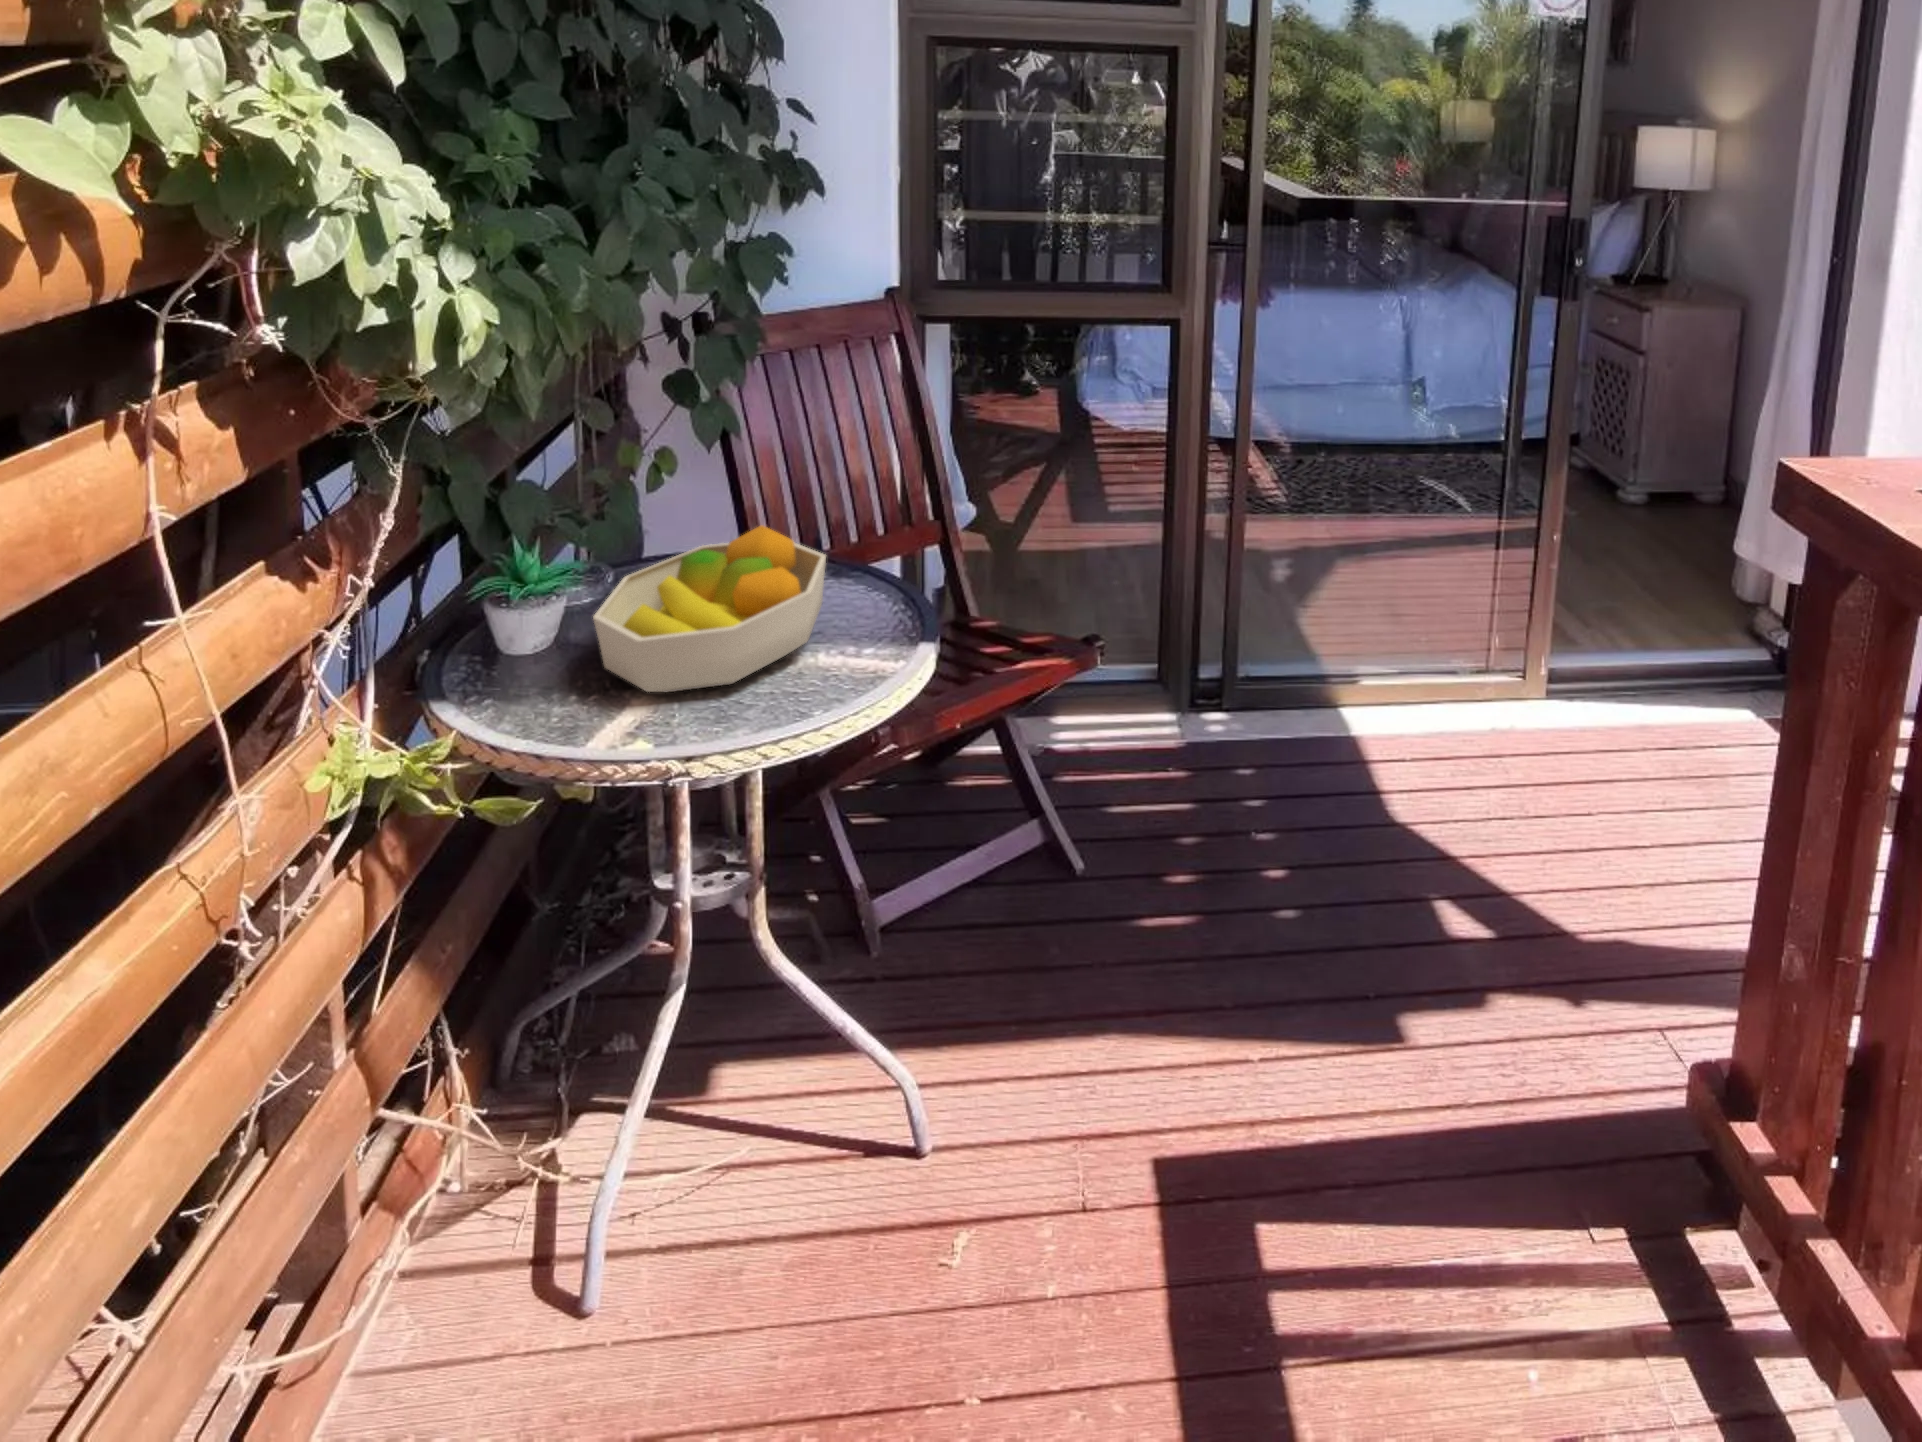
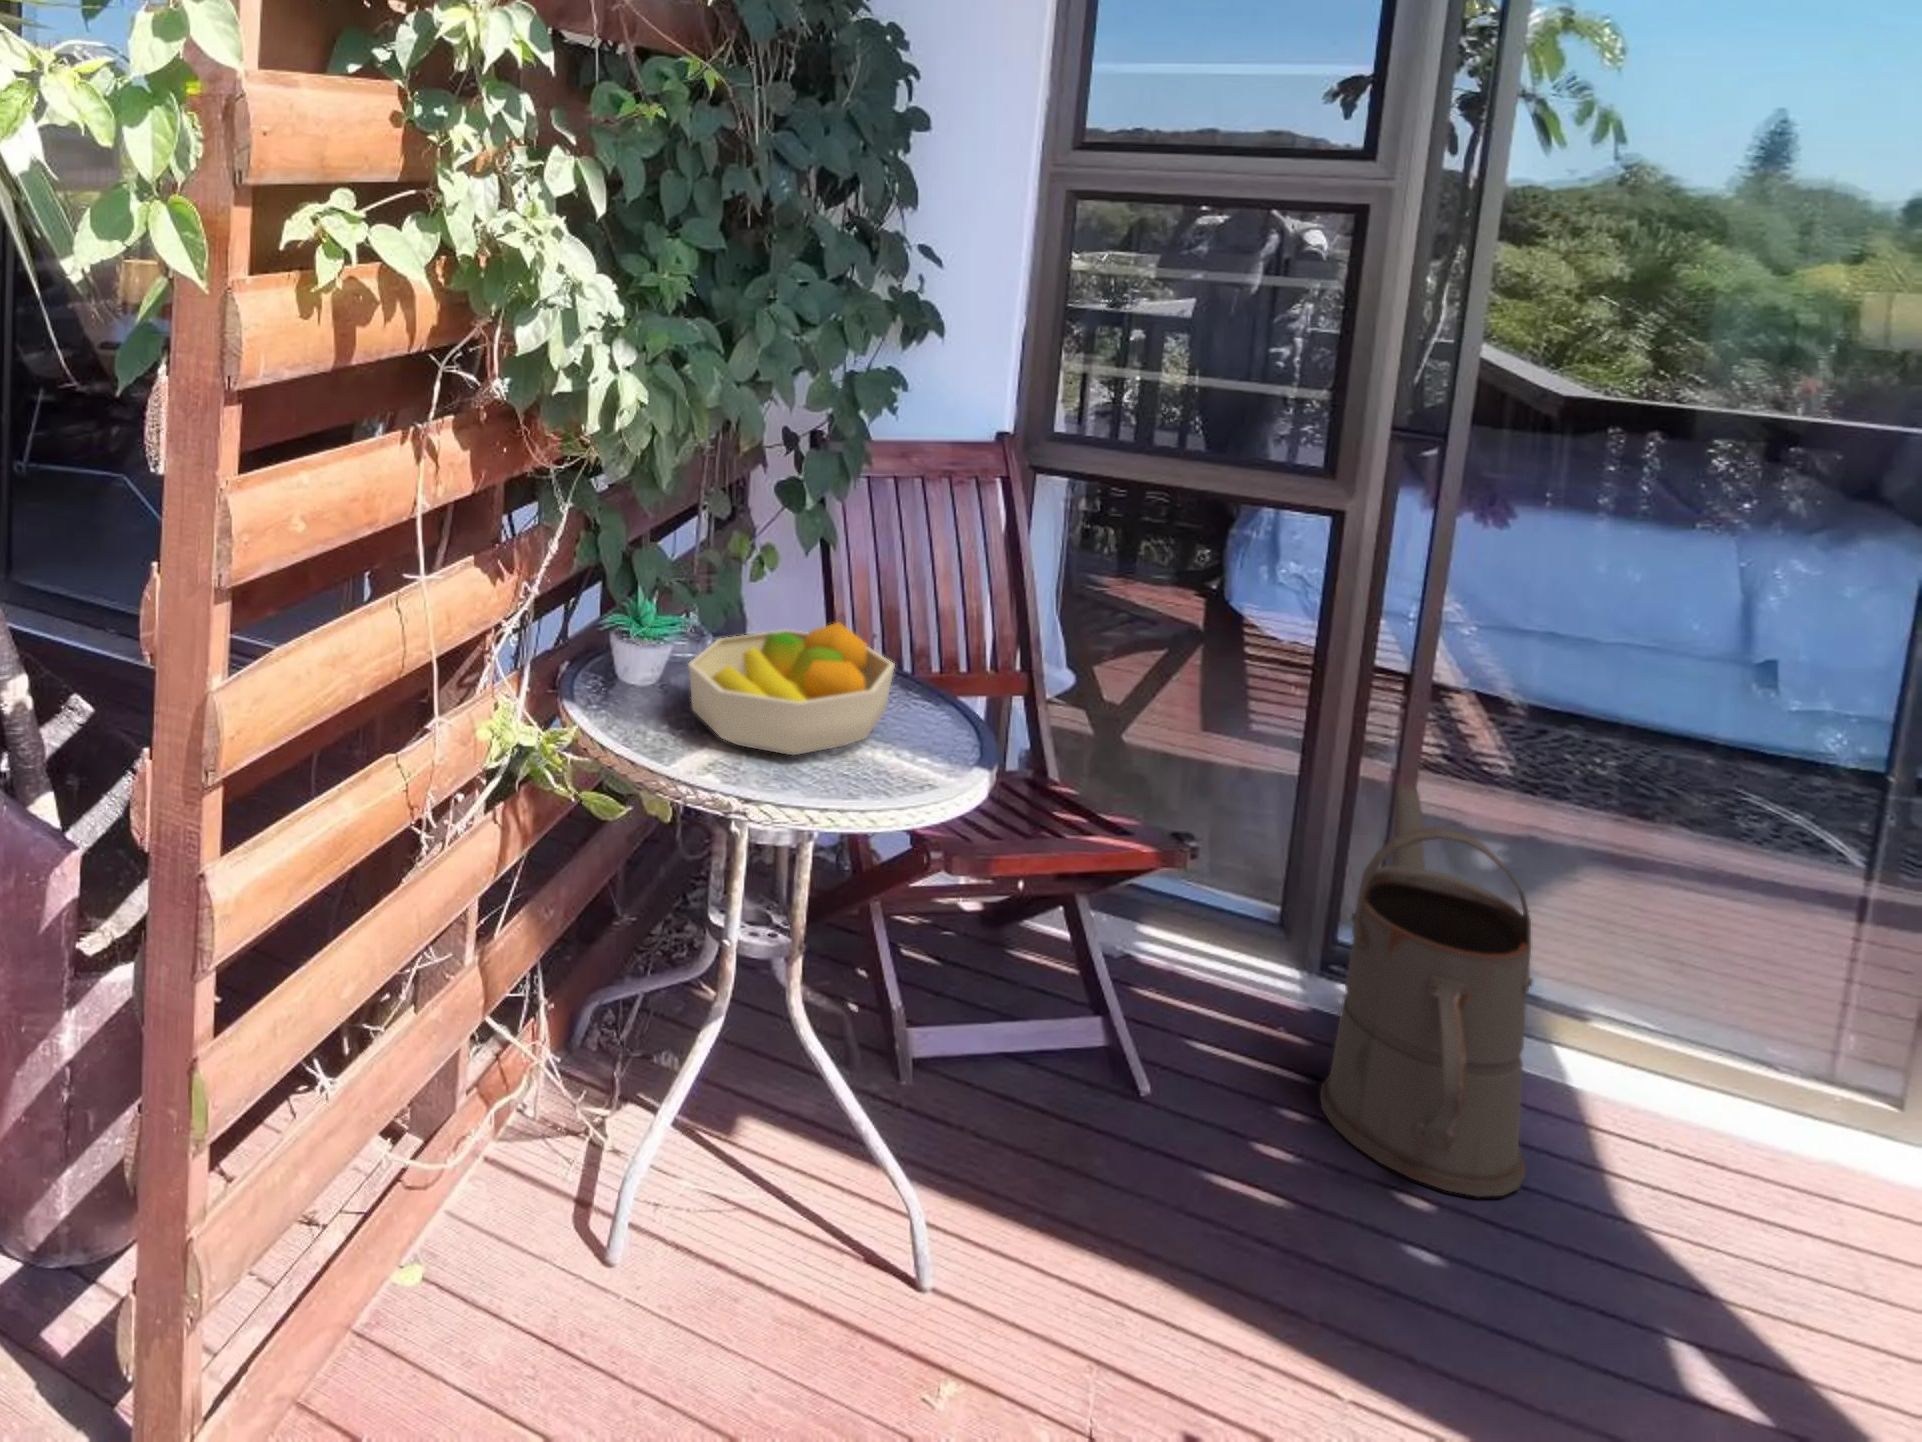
watering can: none [1200,538,1329,848] -> present [1320,784,1532,1197]

